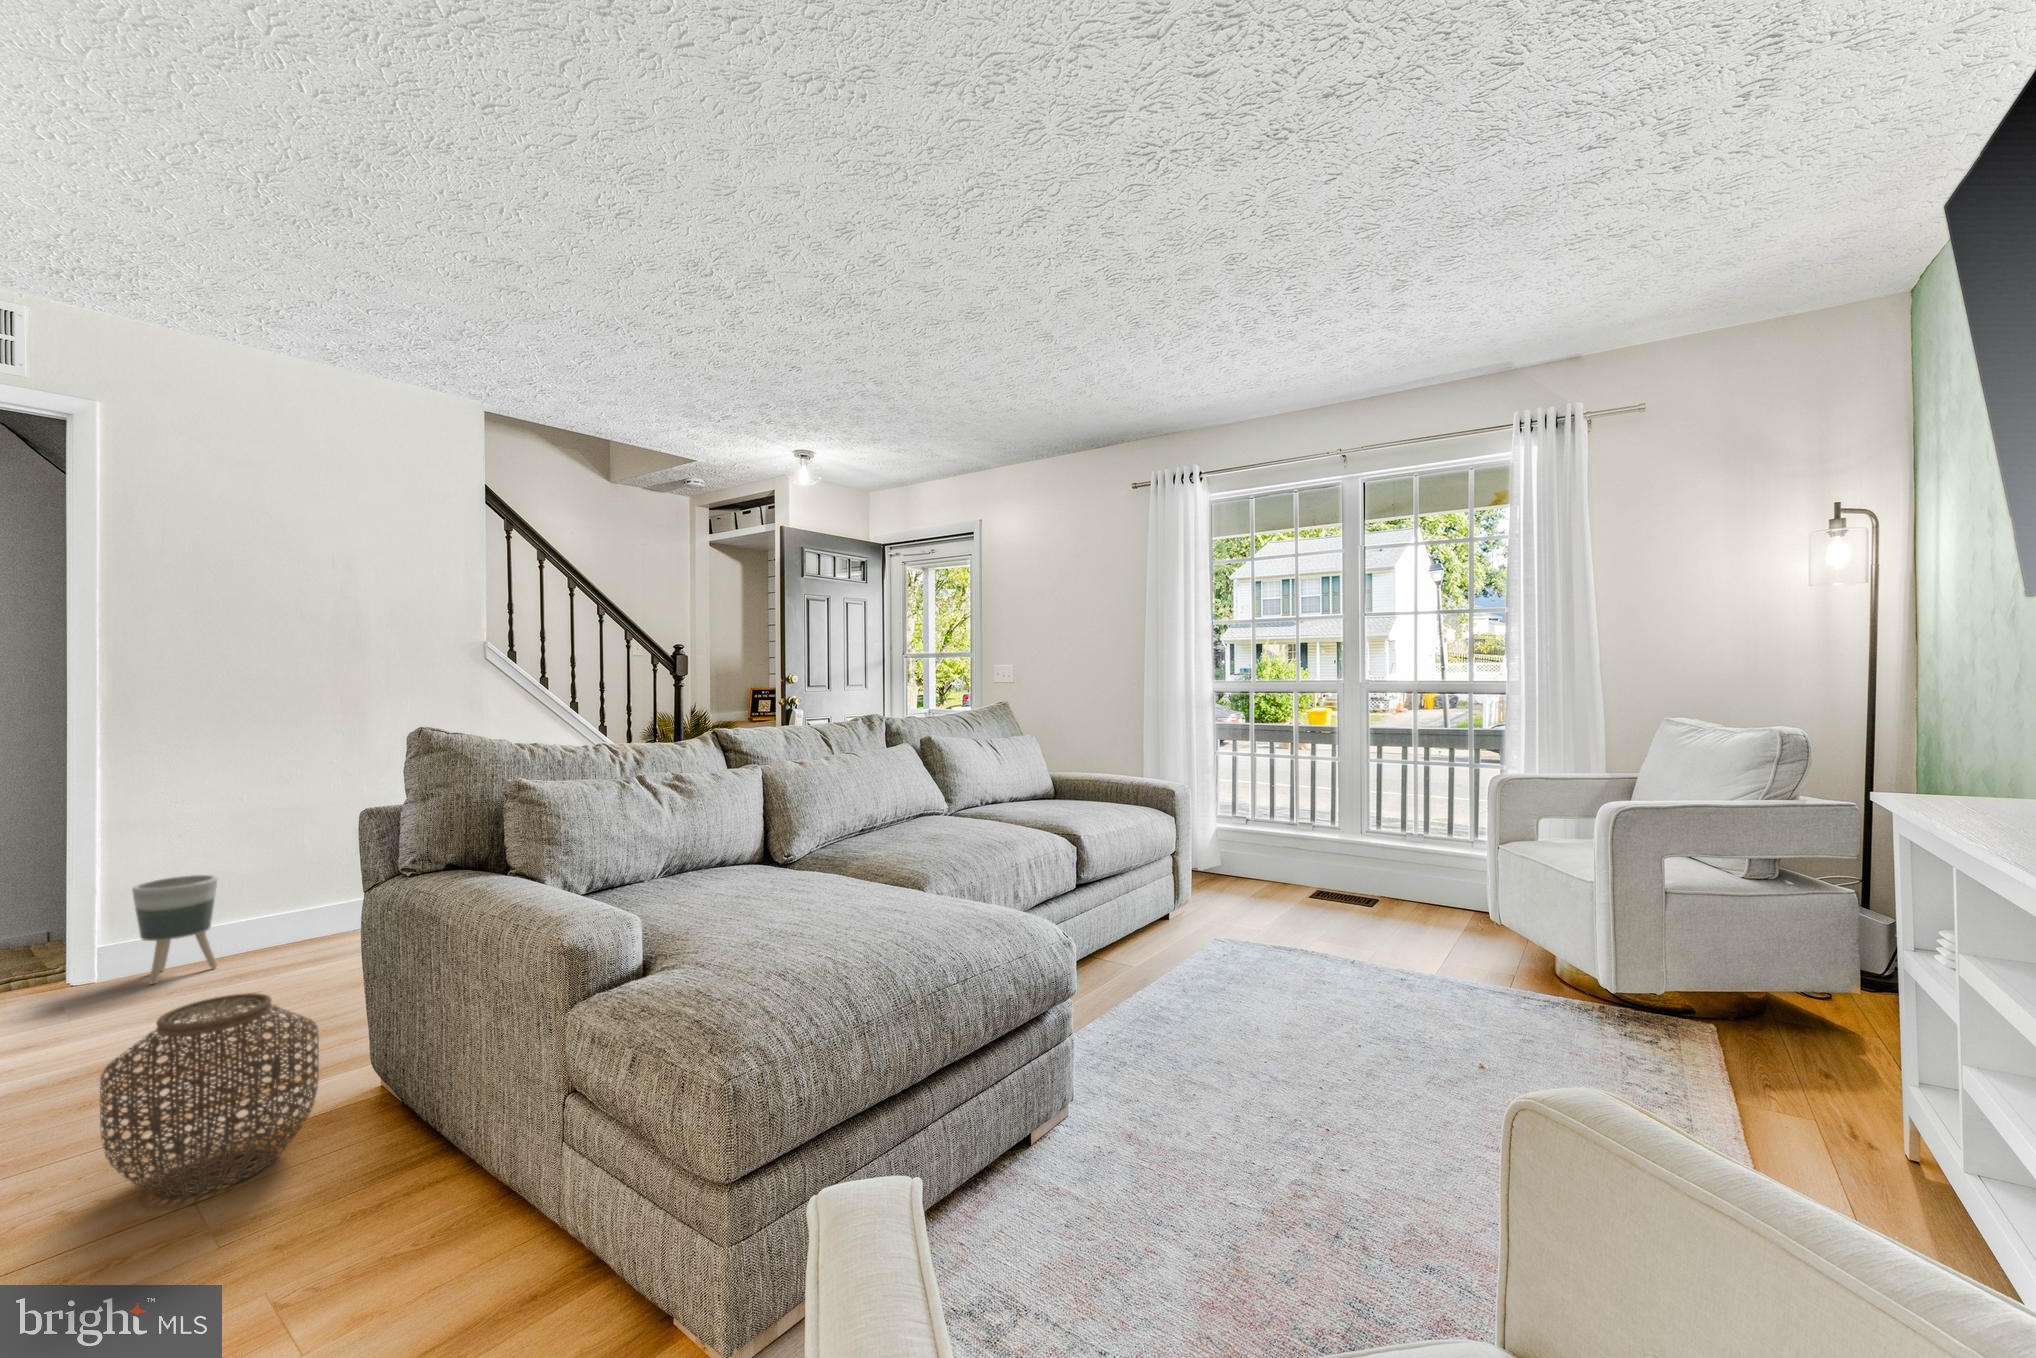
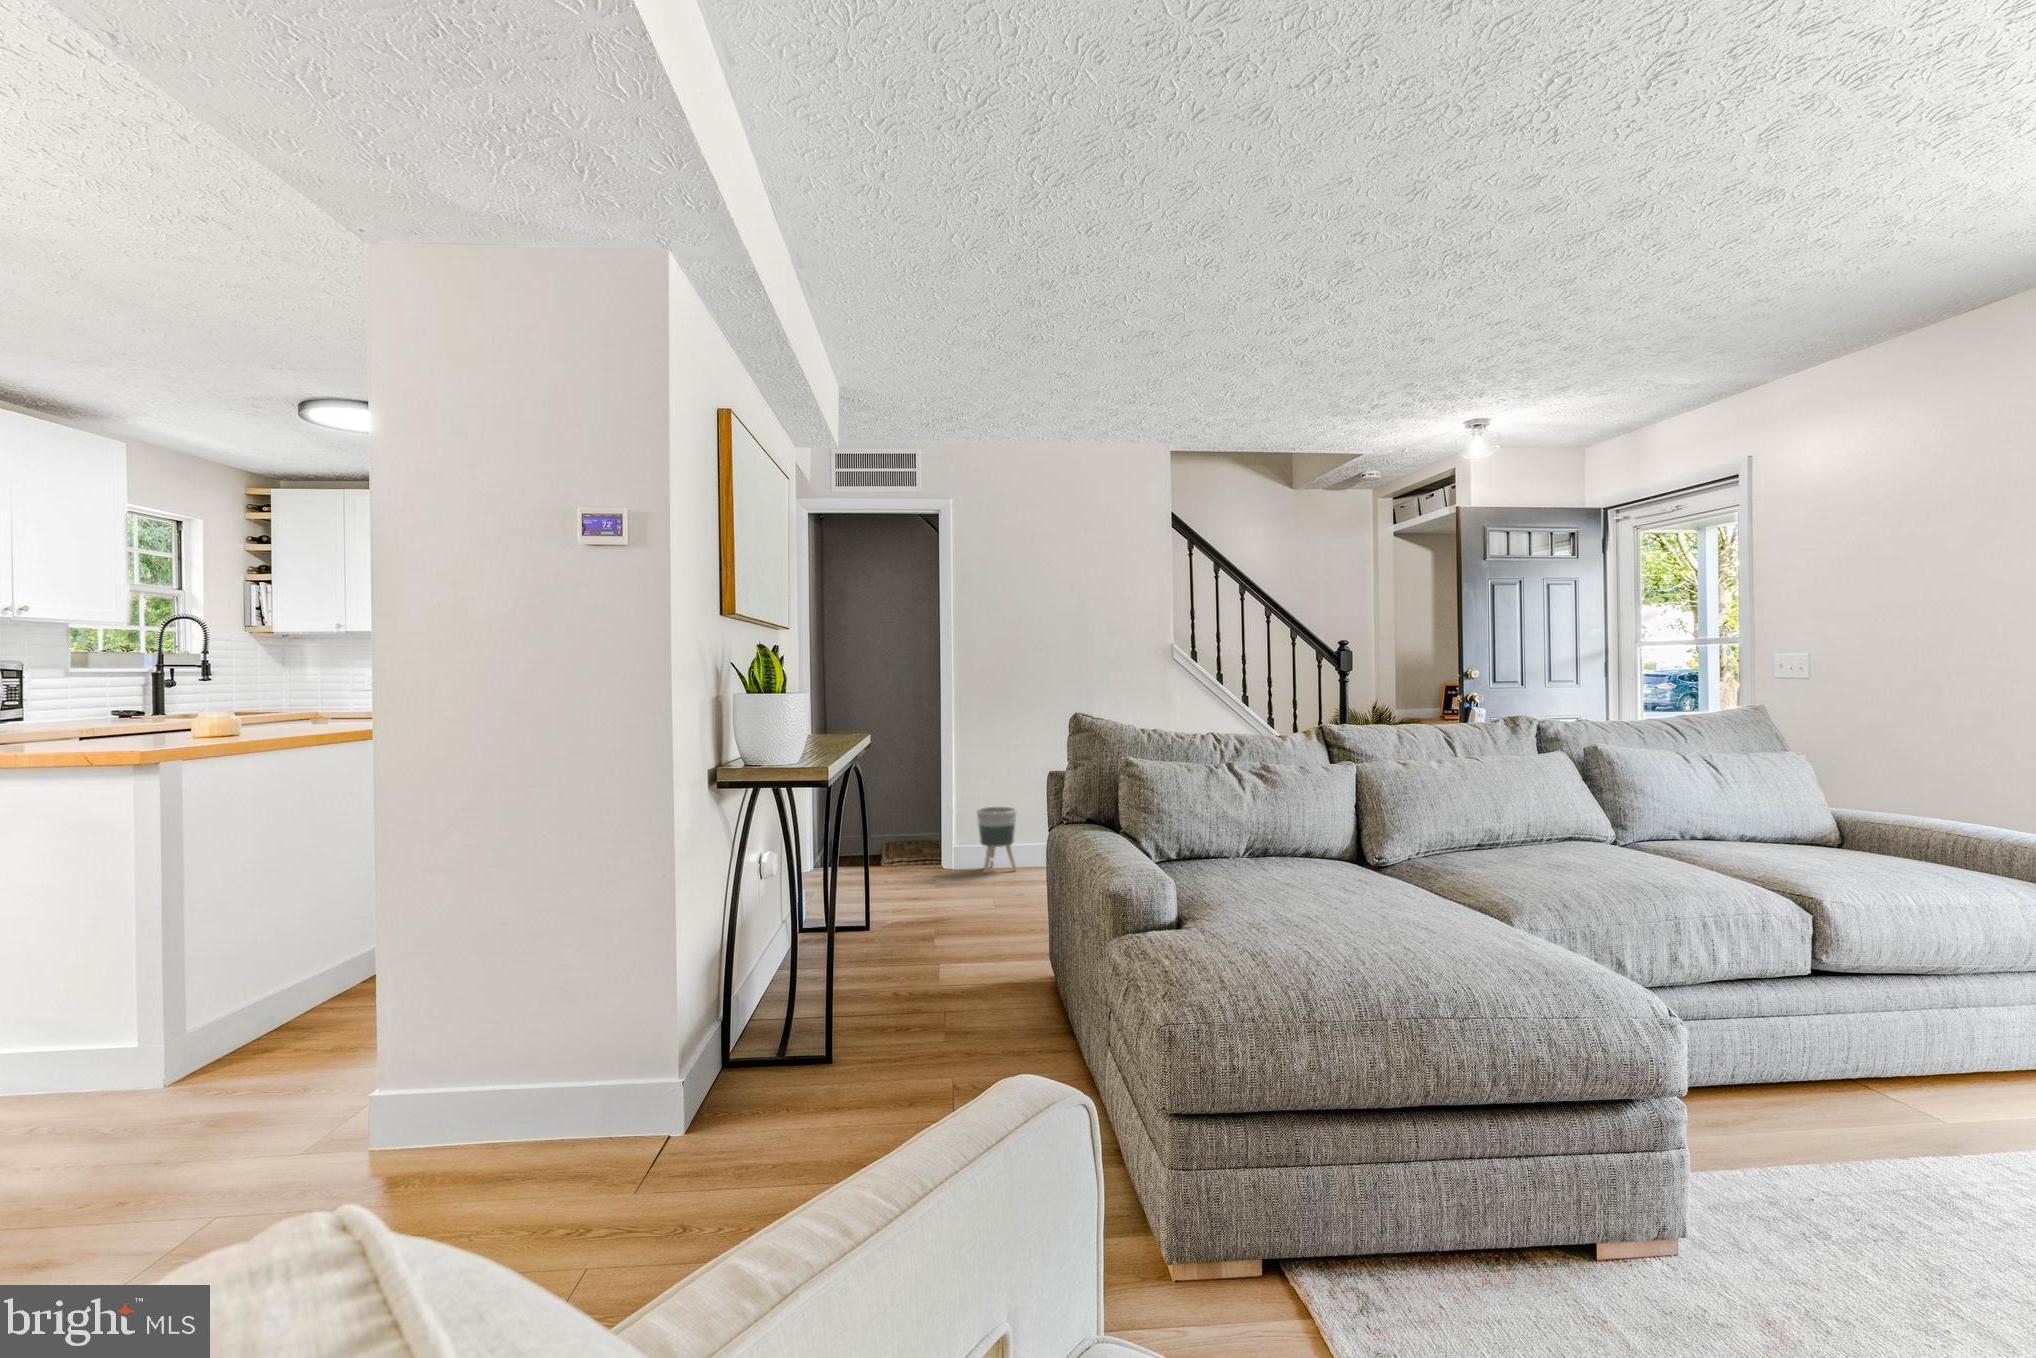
woven basket: present [100,993,319,1196] -> none [912,883,1014,1006]

